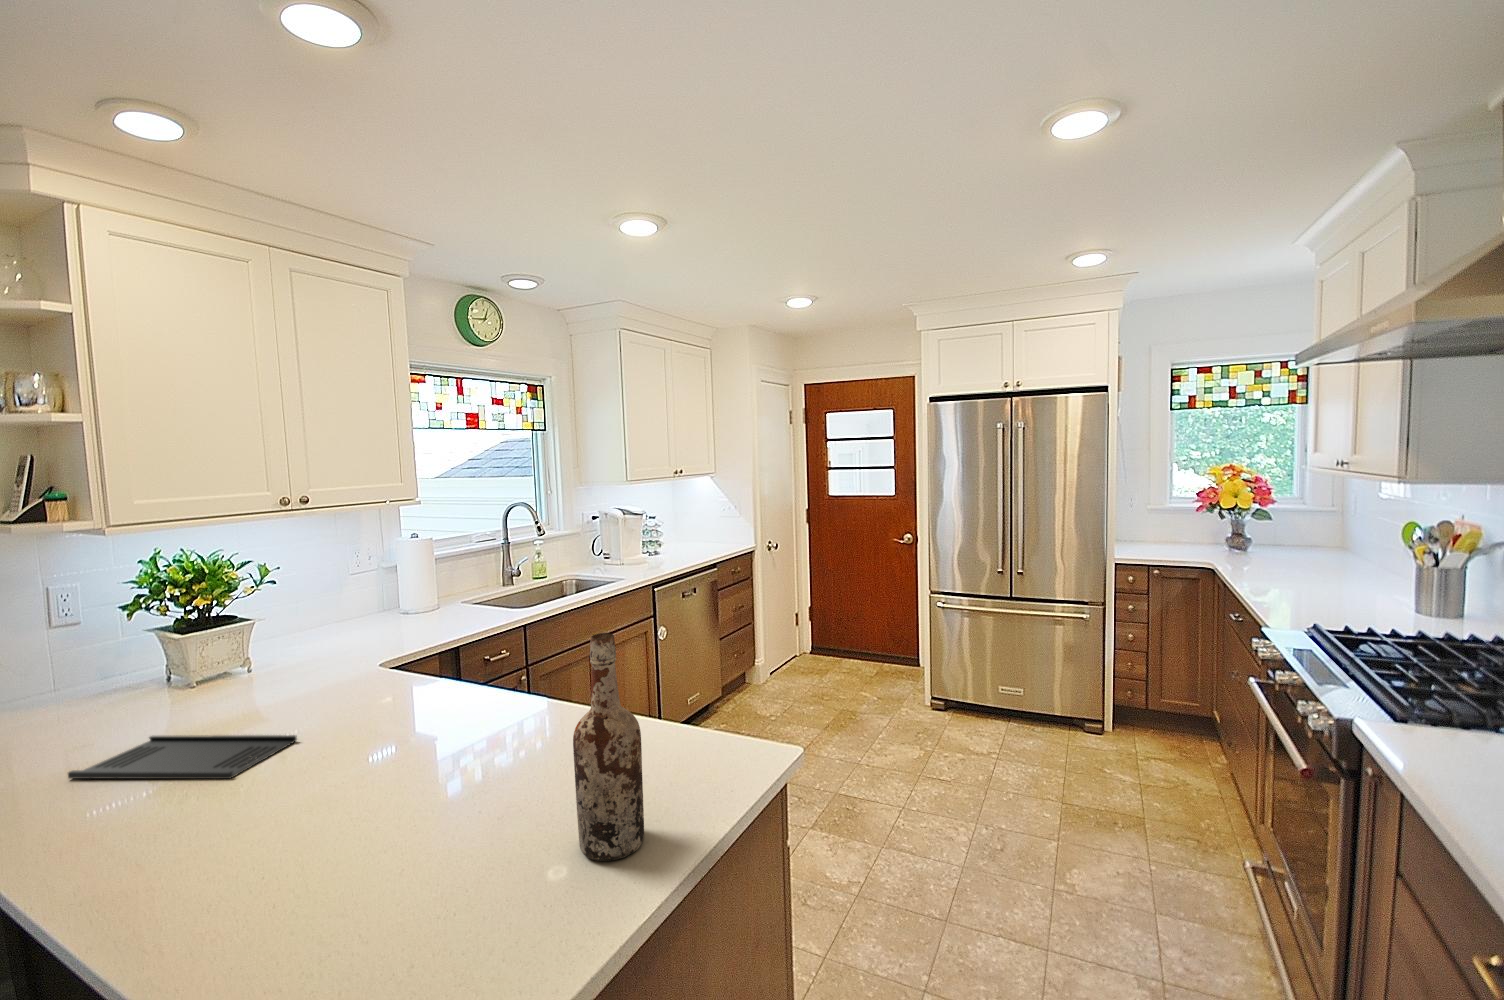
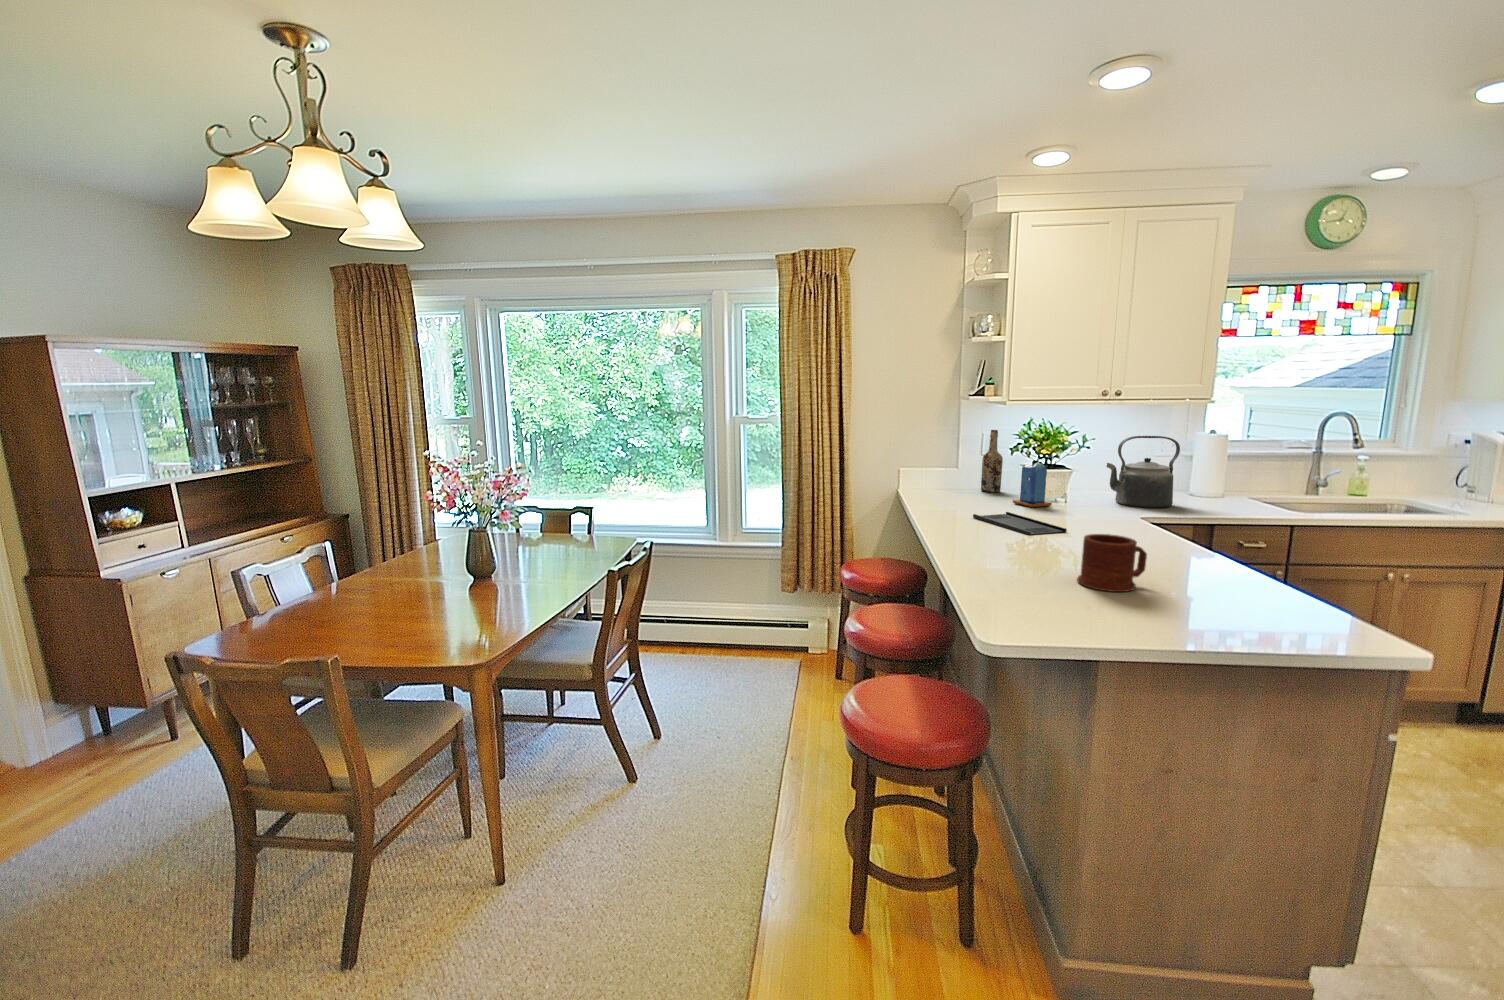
kettle: none [305,551,402,651] -> present [1106,436,1180,508]
candle: none [149,623,231,706] -> present [1013,460,1052,507]
wine bottle: present [573,633,644,861] -> present [981,430,1003,492]
mug: none [405,747,507,875] -> present [1077,534,1147,592]

